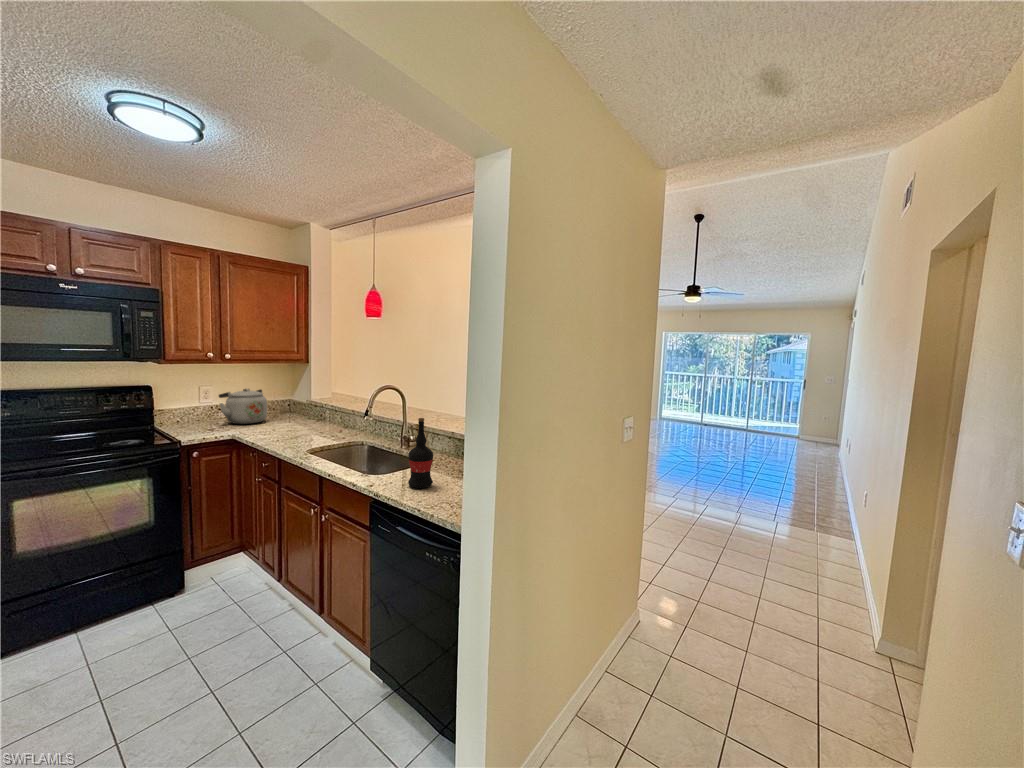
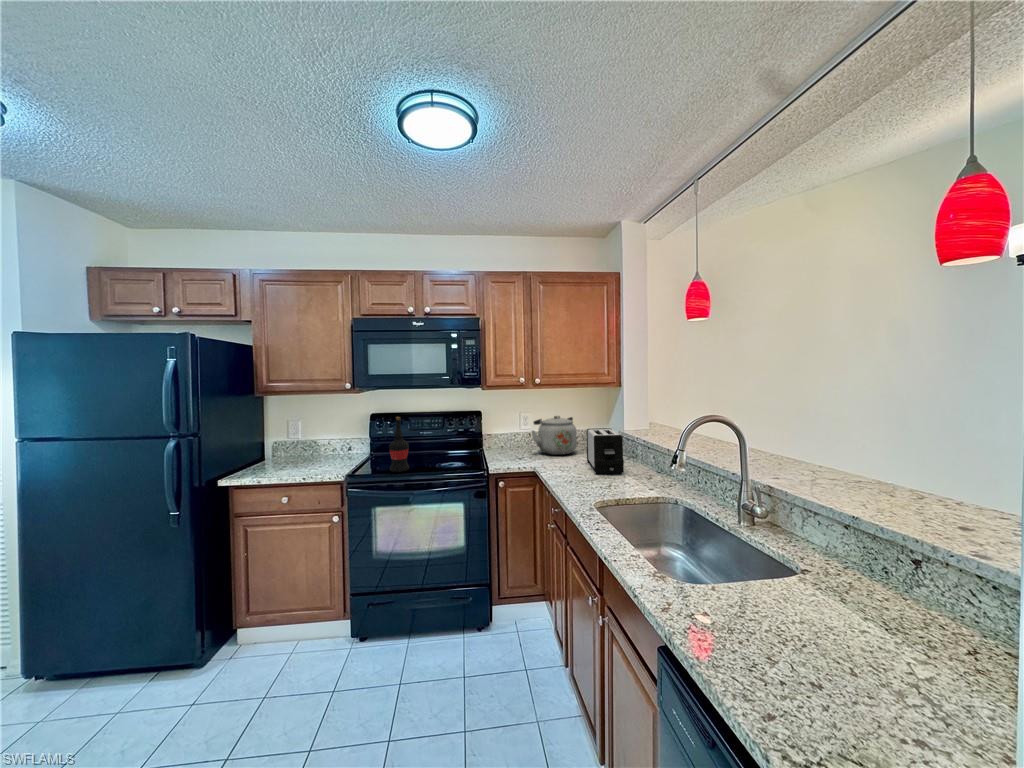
toaster: none [281,398,318,434] -> present [587,428,624,474]
wine bottle: present [408,418,433,488] -> present [389,417,409,472]

